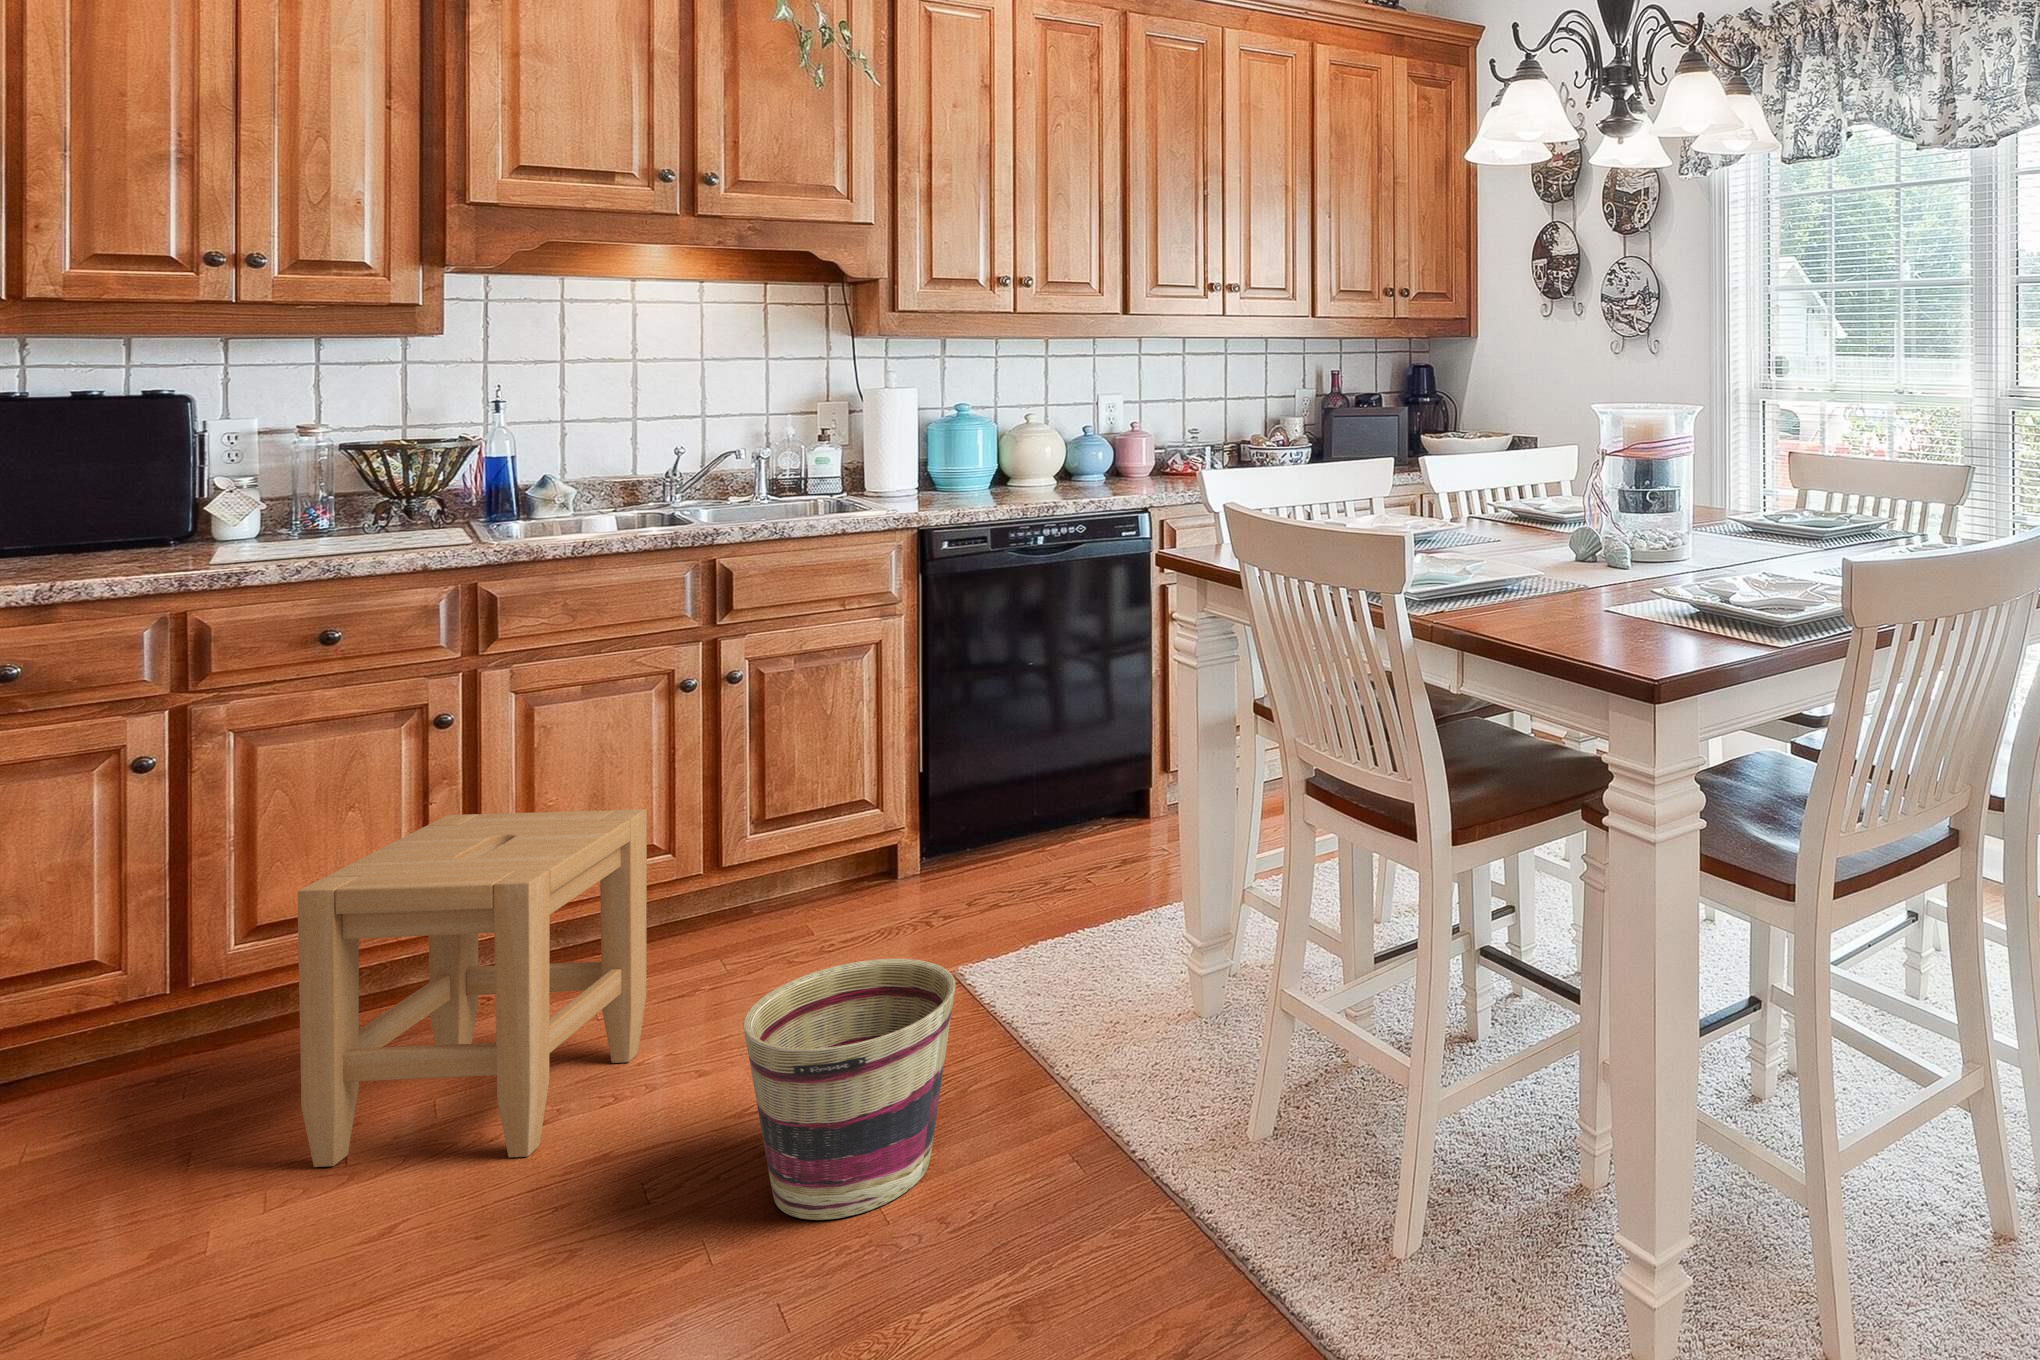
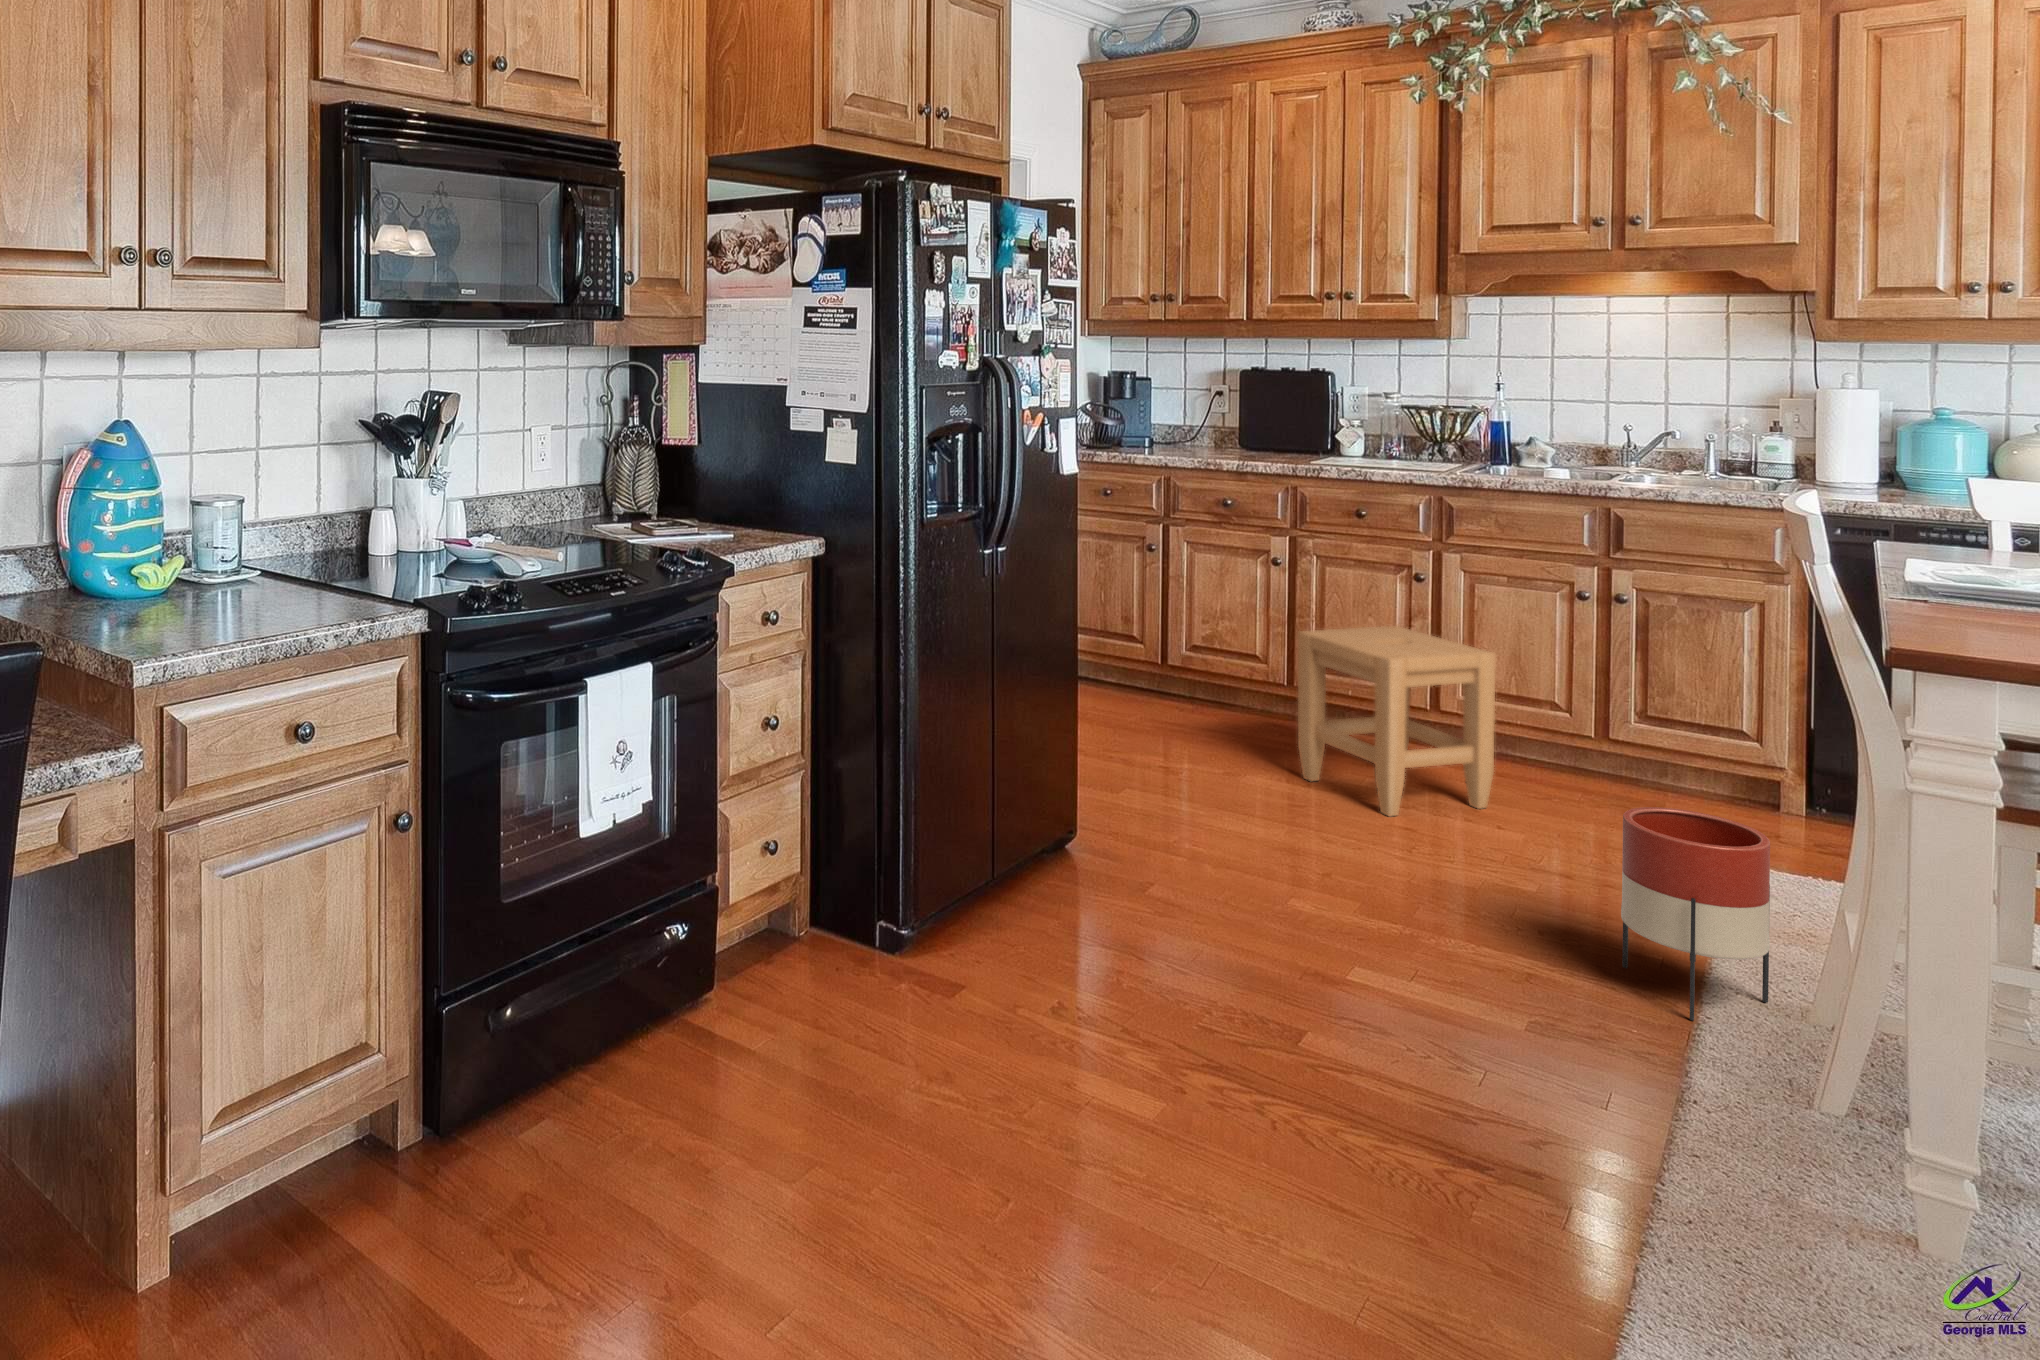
planter: none [1044,936,1214,1239] -> present [1621,807,1770,1021]
basket: present [743,959,955,1220] -> none [1460,766,1614,920]

